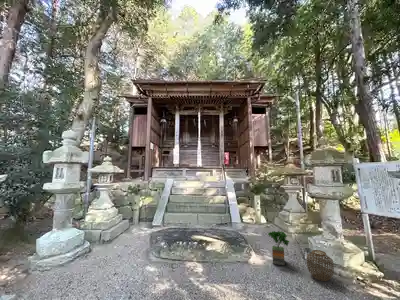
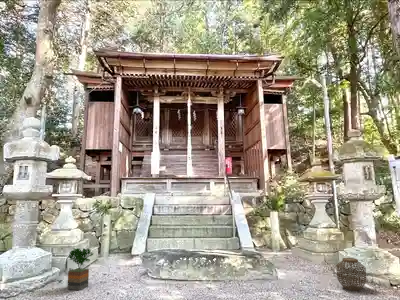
potted tree: present [268,231,289,265] -> present [67,248,93,290]

